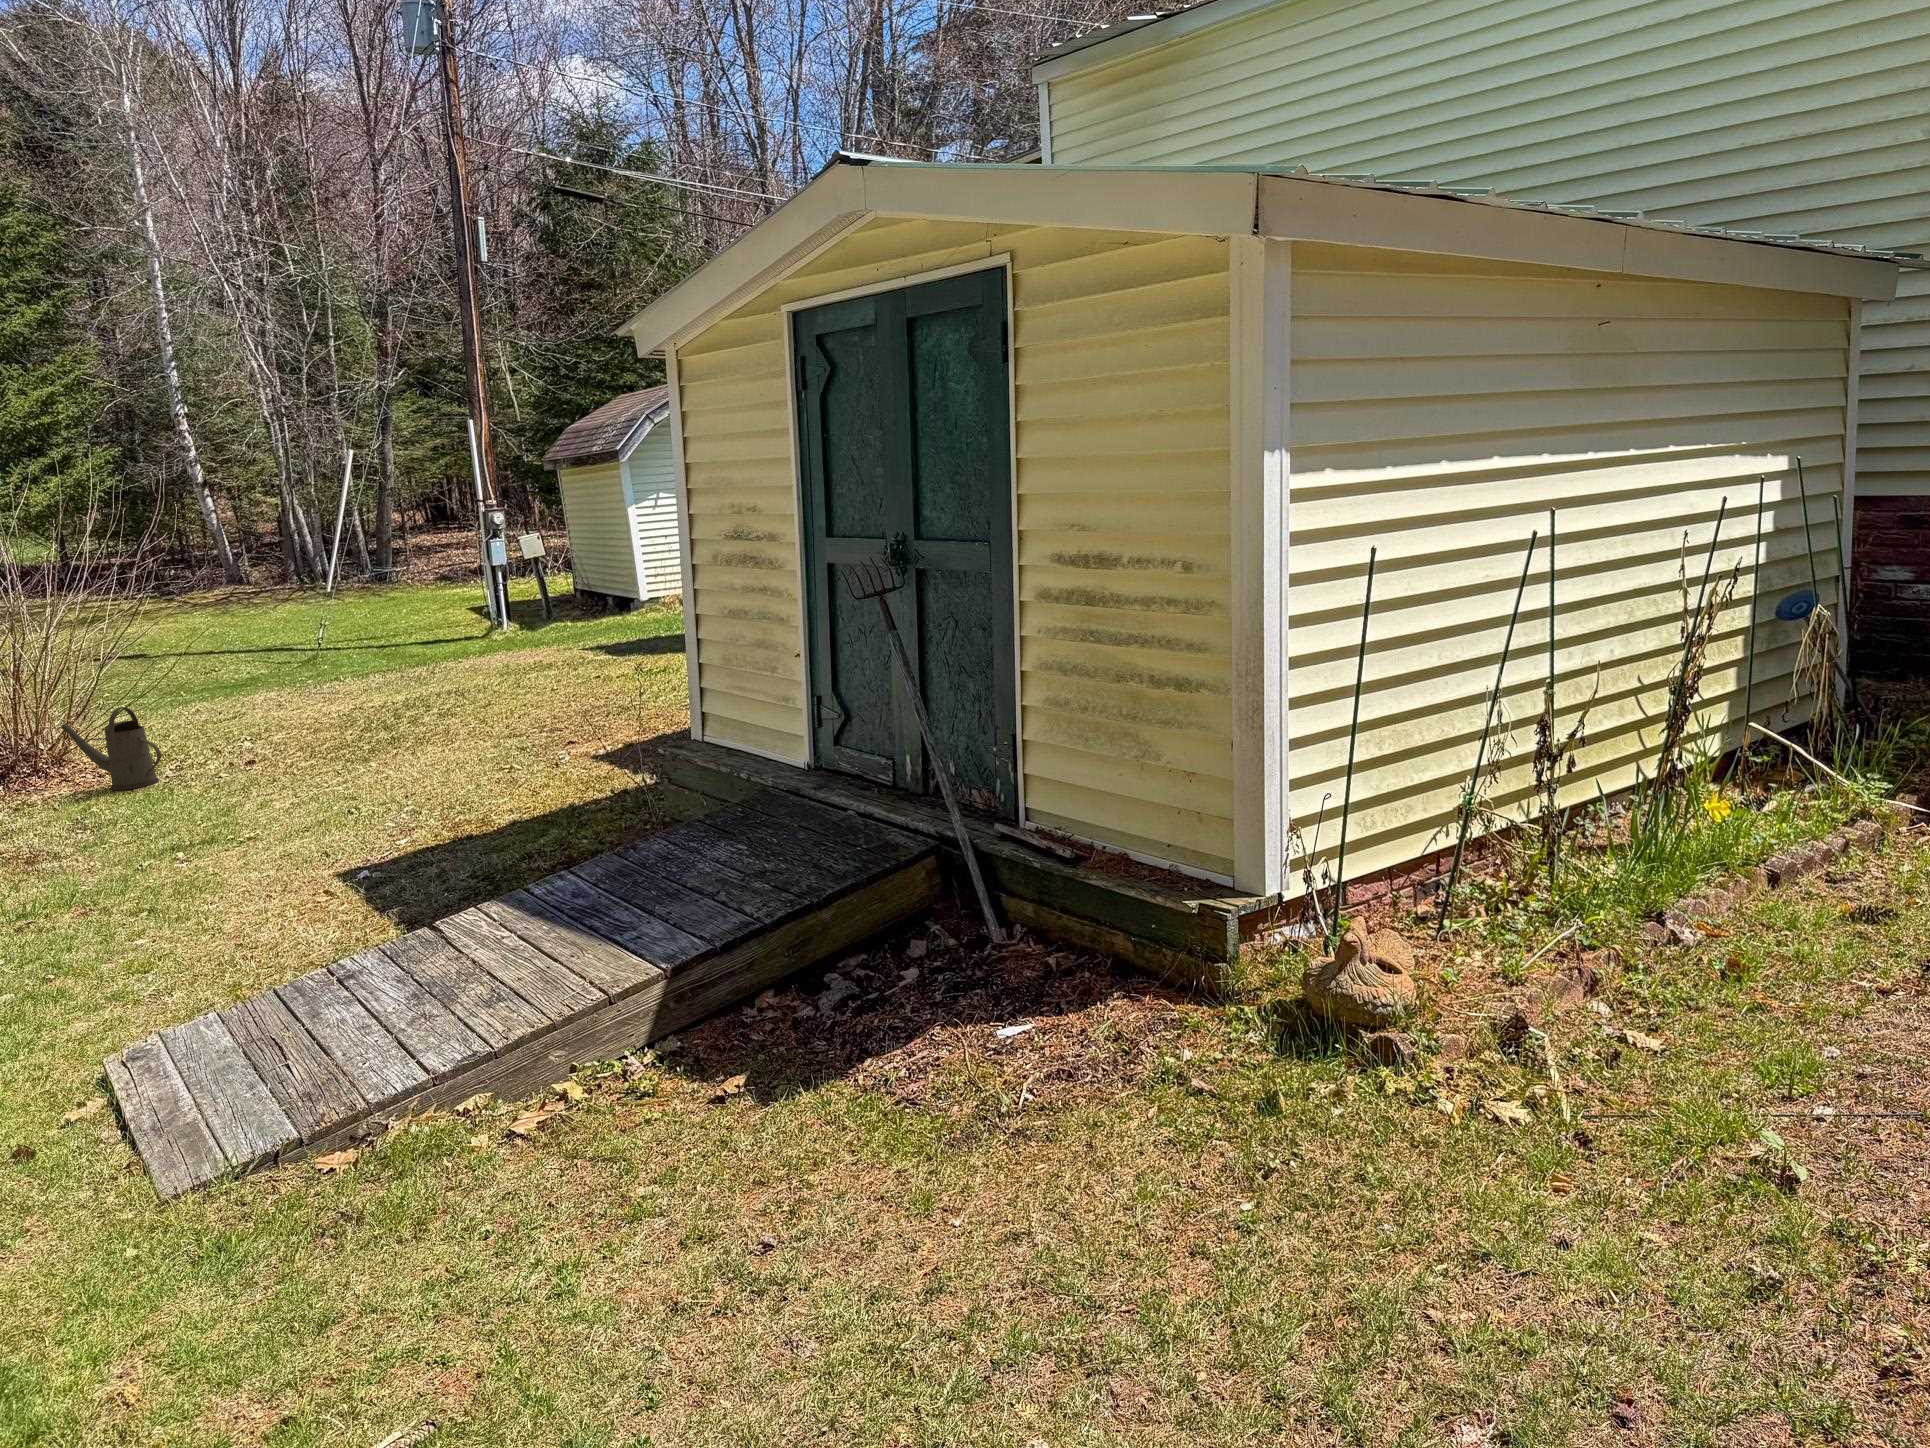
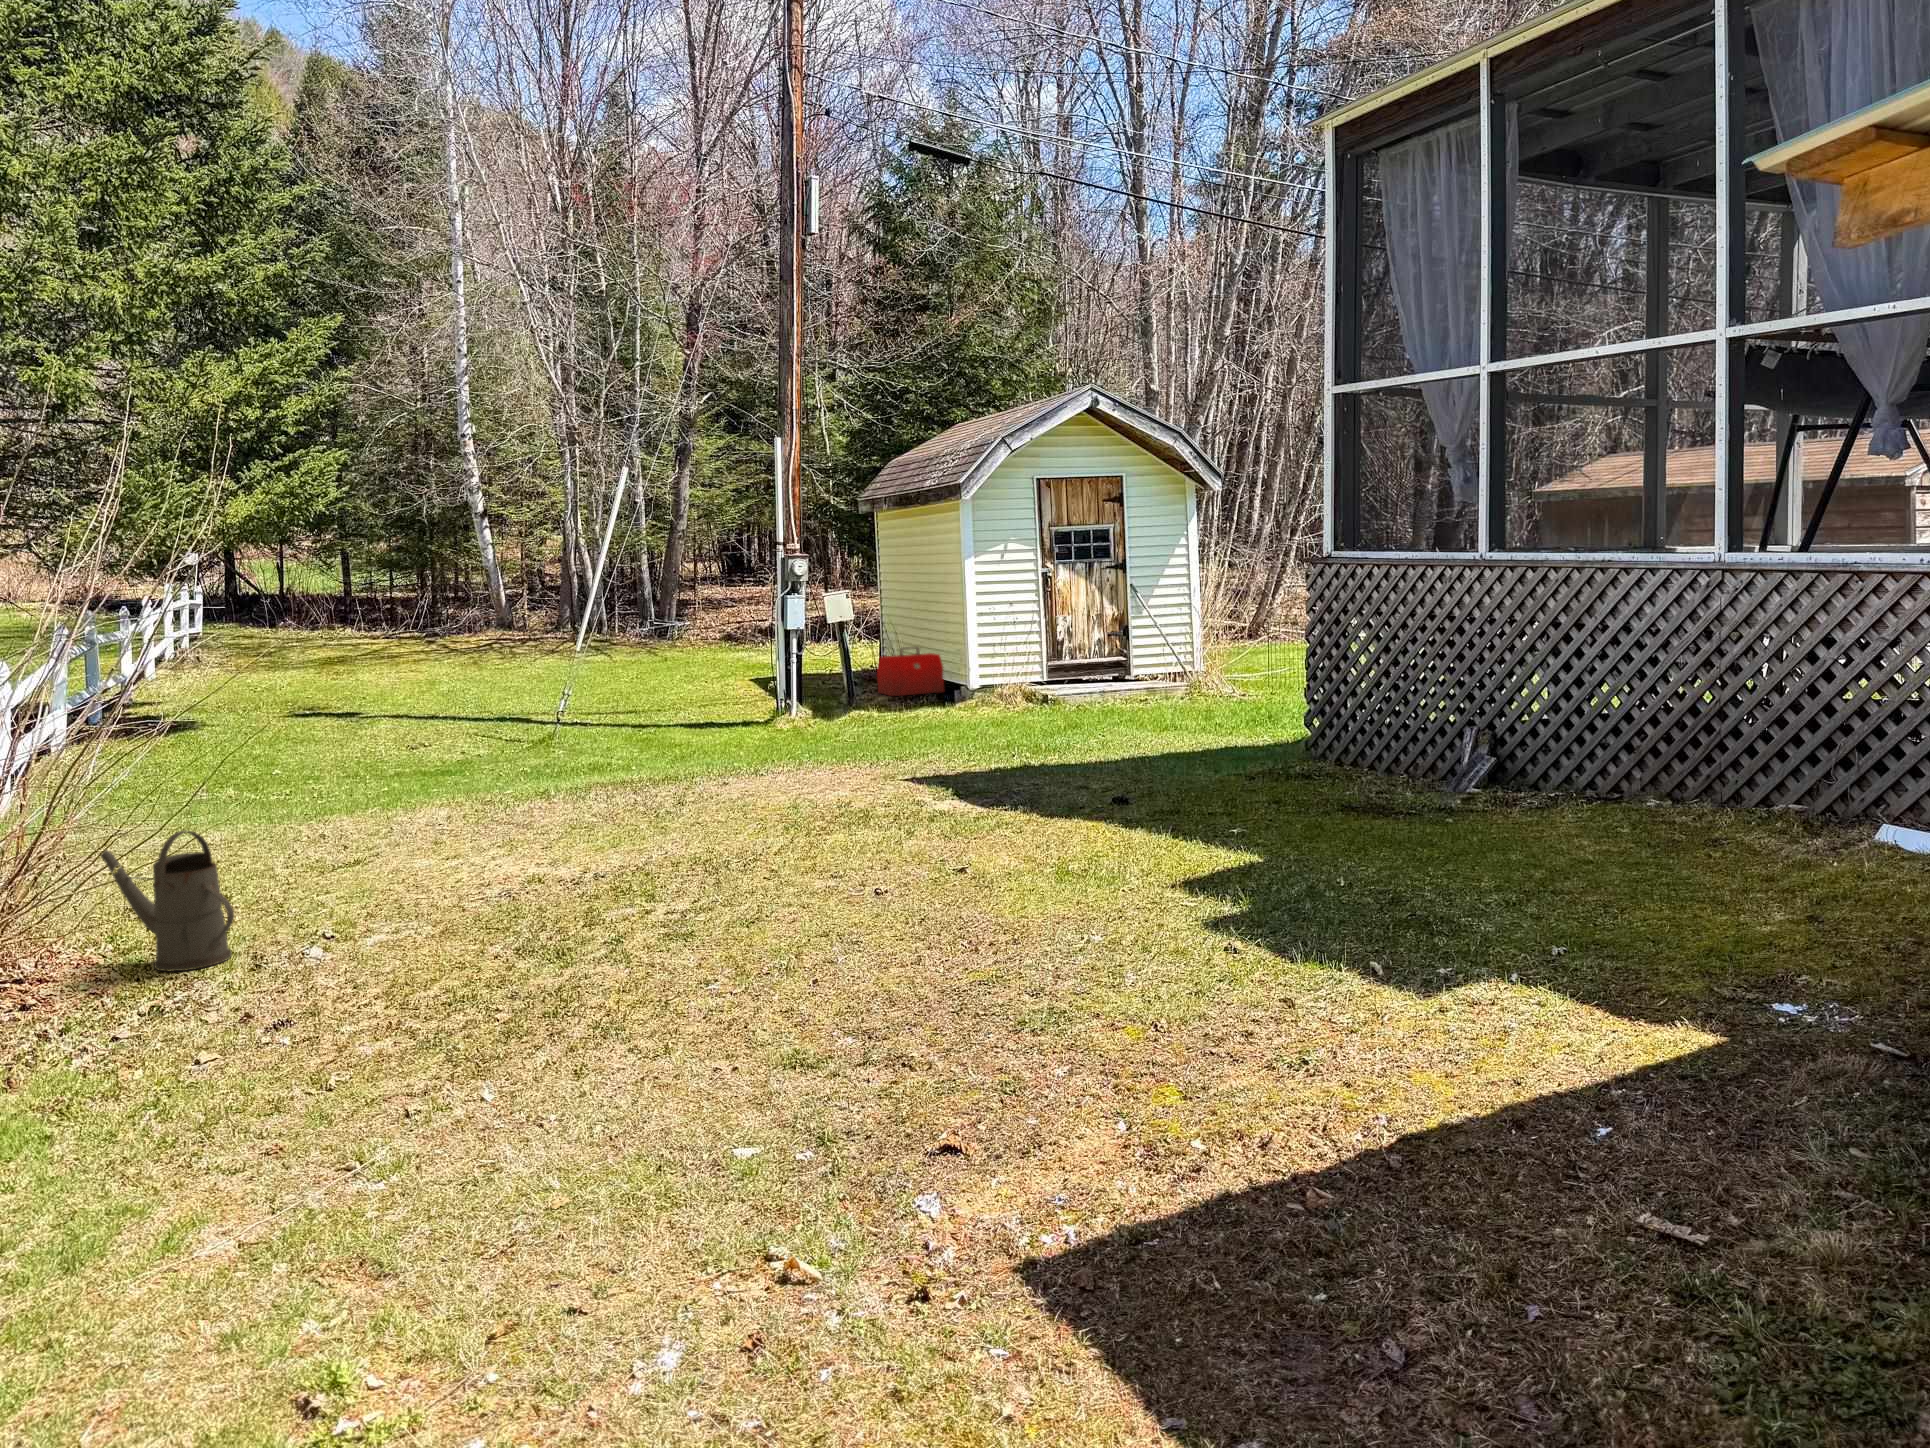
toolbox: none [568,573,623,612] -> present [877,647,944,696]

